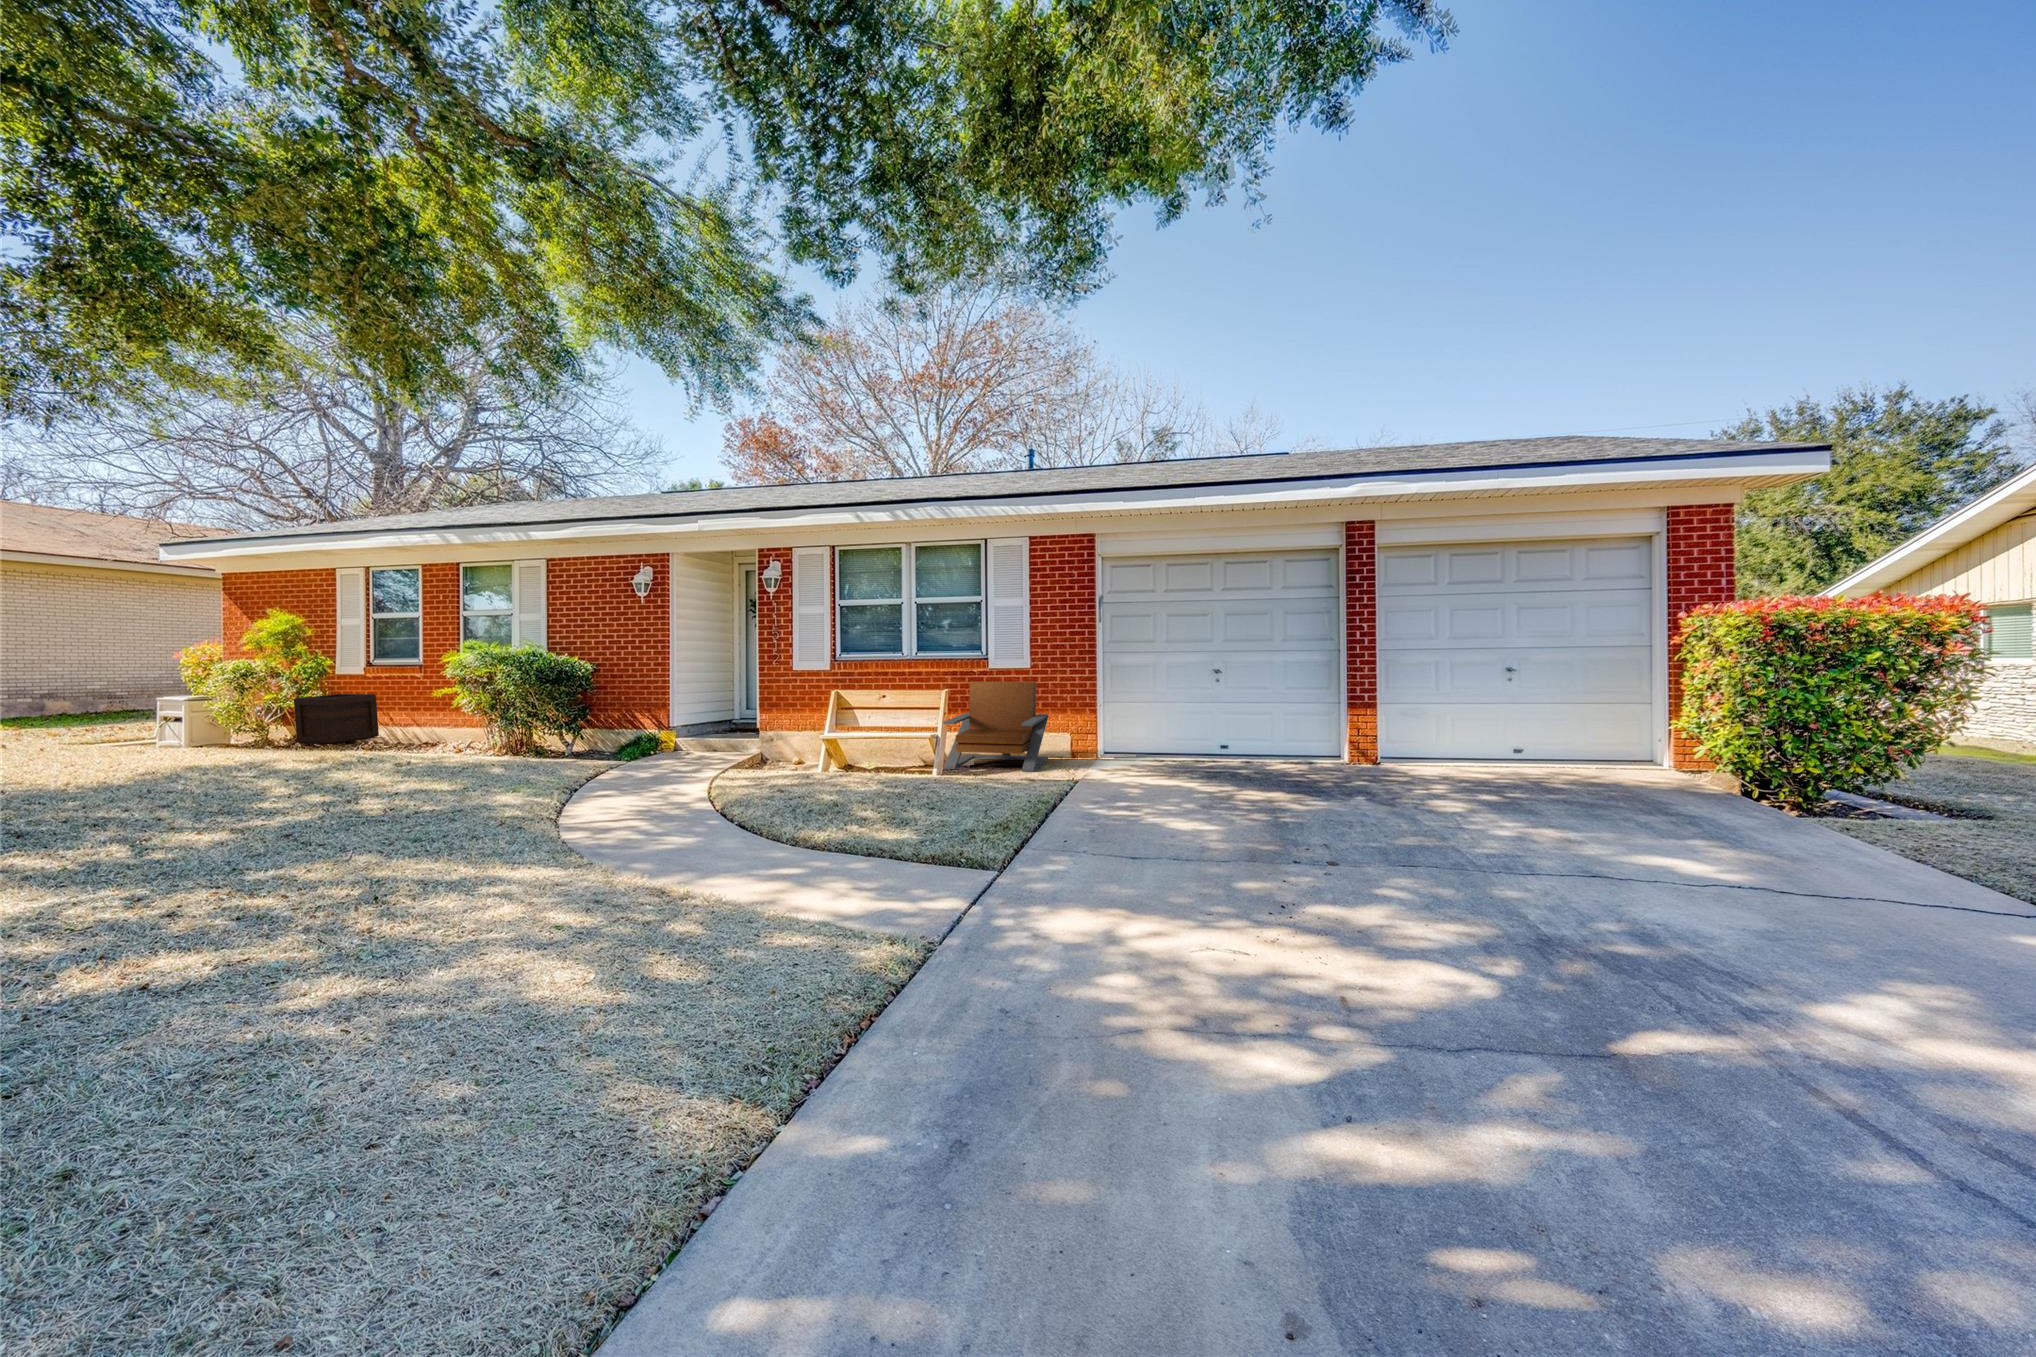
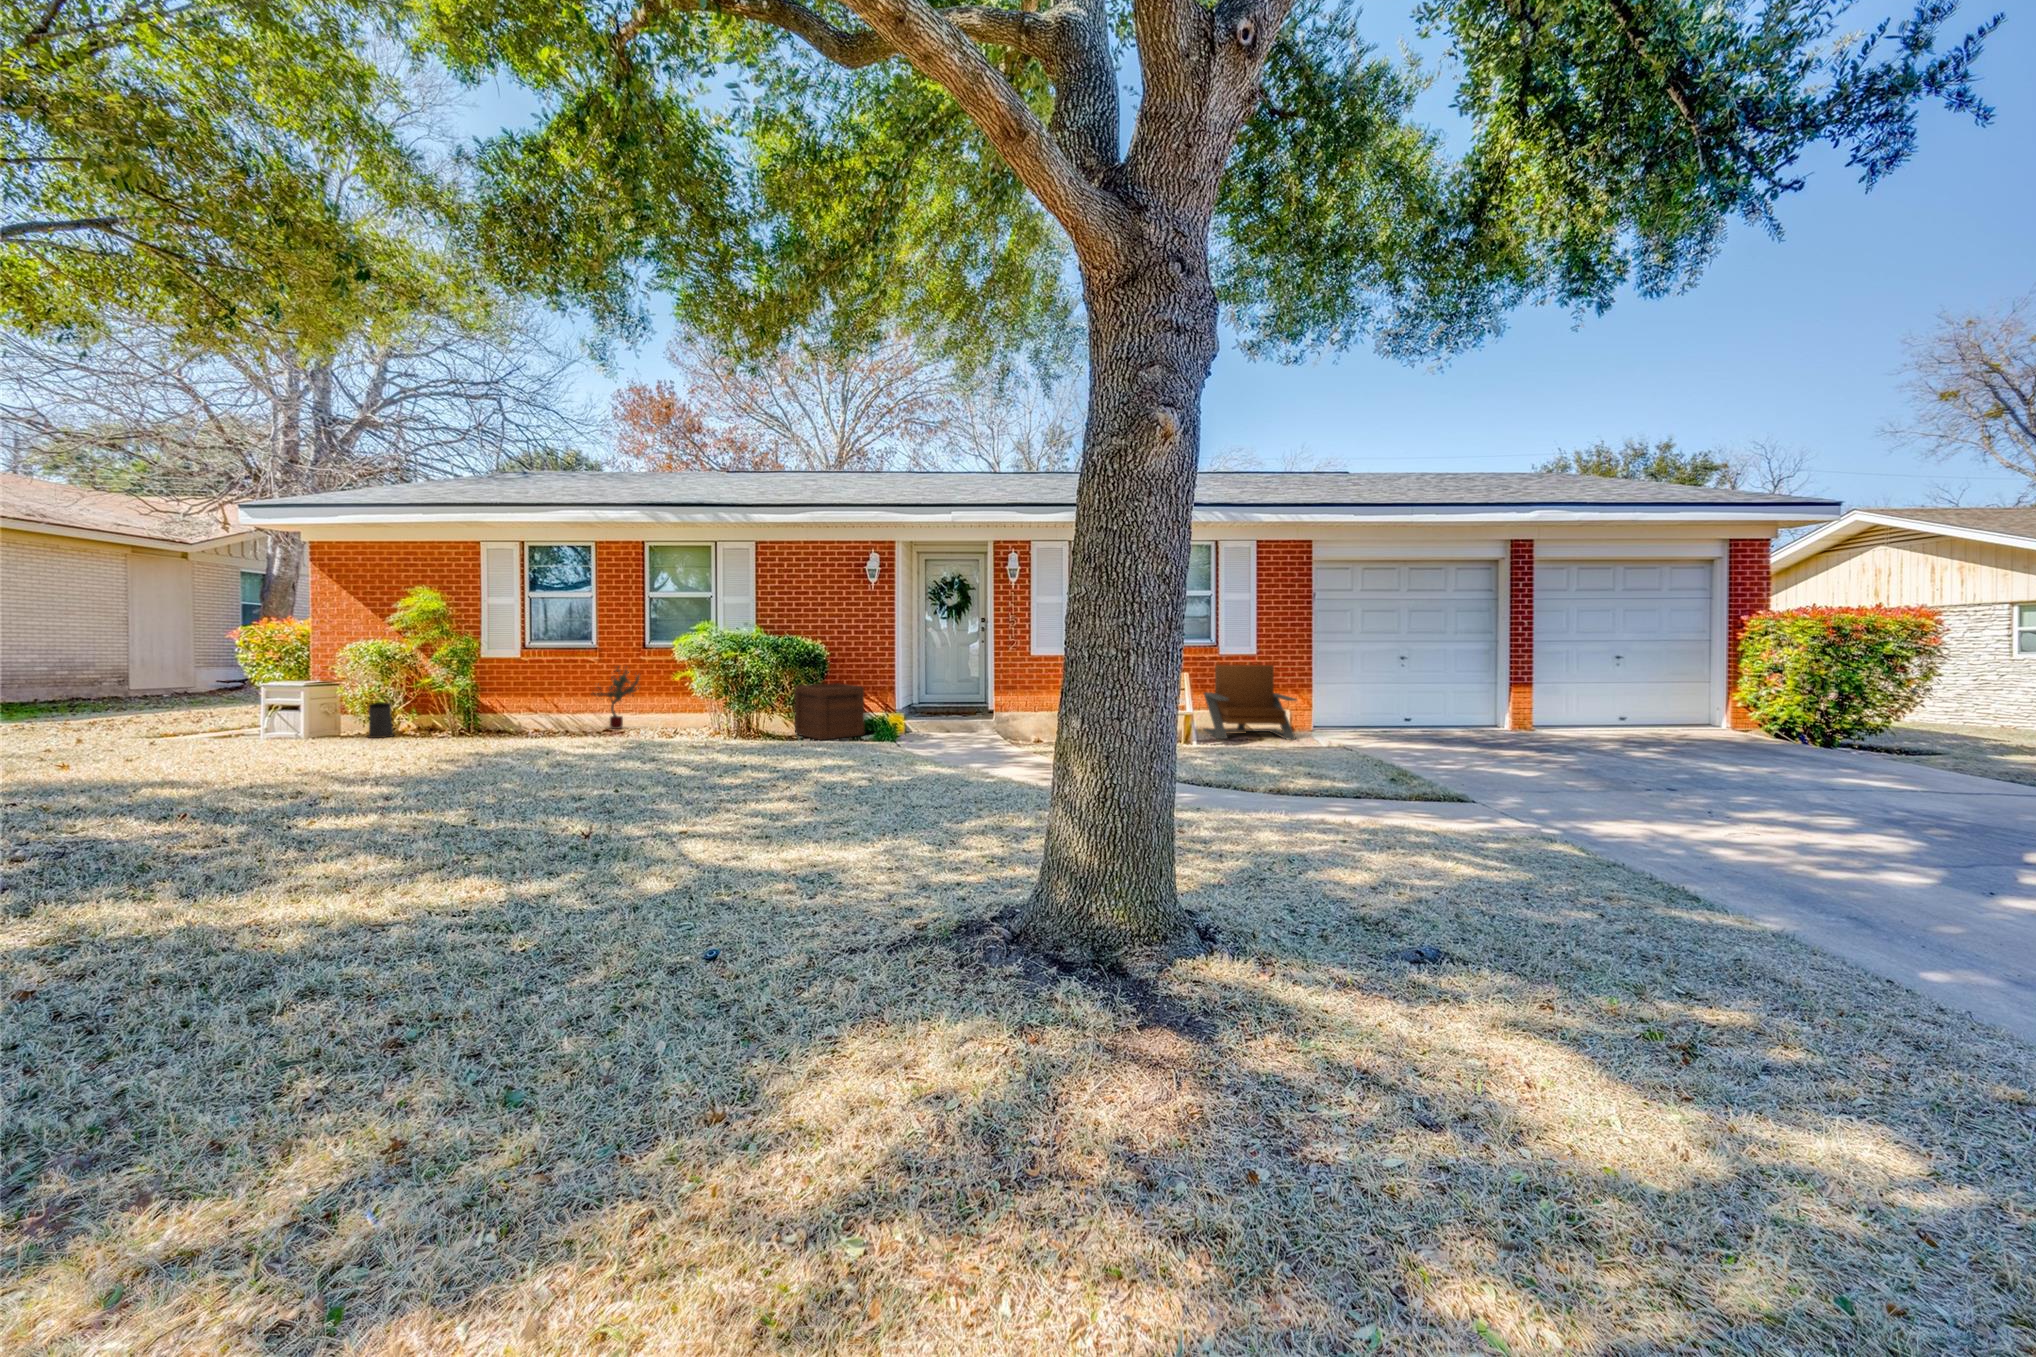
potted tree: none [408,682,452,742] -> present [591,666,640,729]
wooden crate: present [294,694,379,743] -> present [794,683,864,740]
watering can: none [211,709,251,748] -> present [368,702,394,738]

